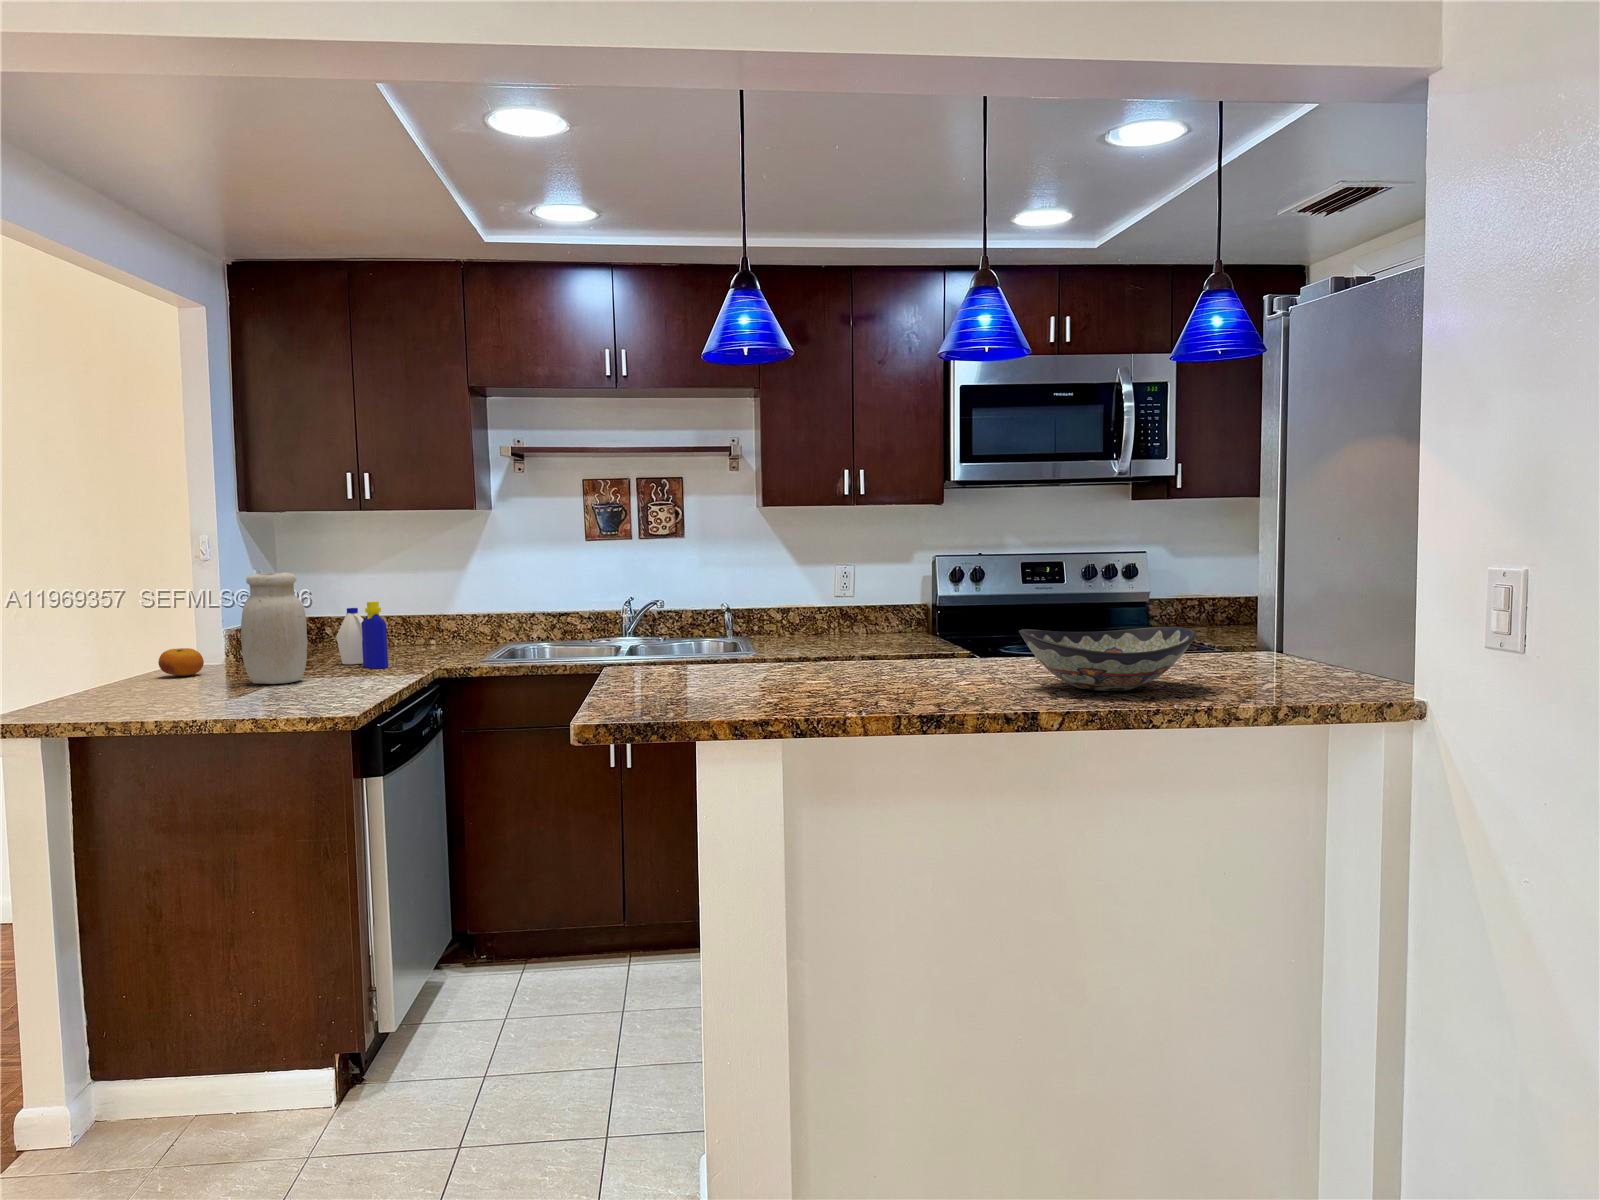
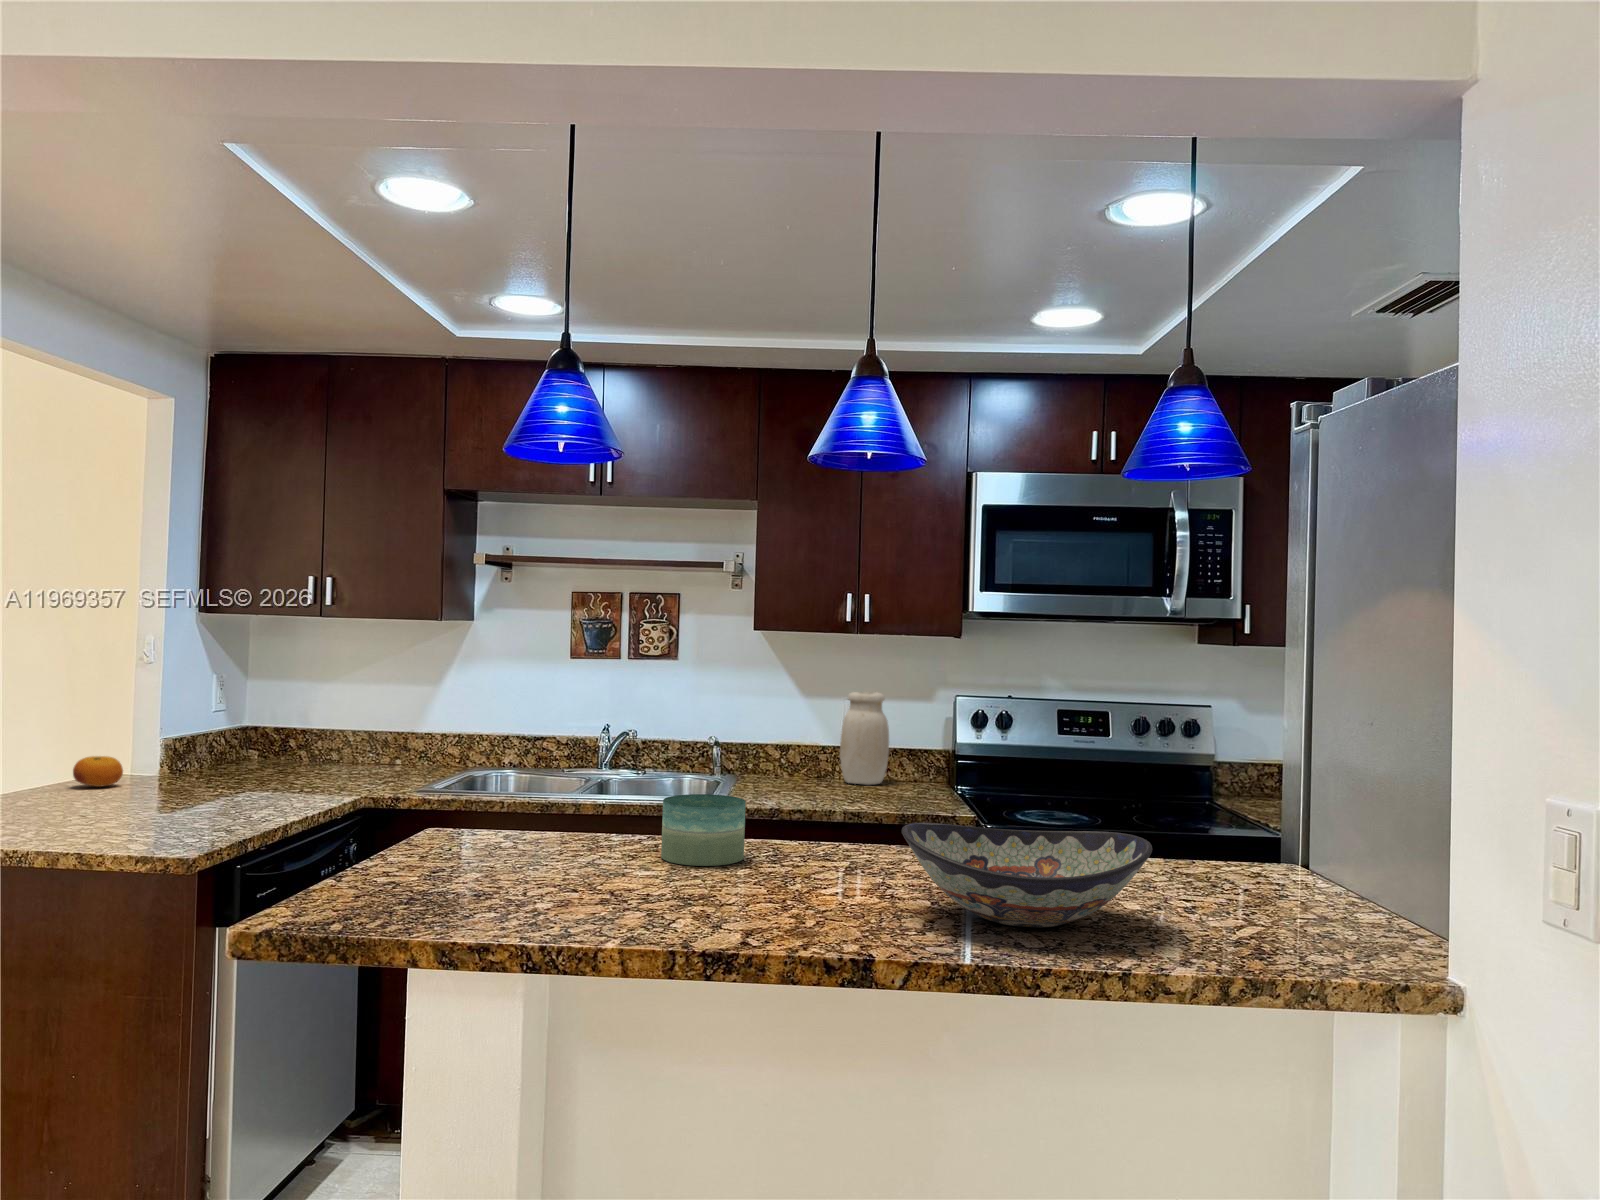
jar: present [241,573,308,684] -> present [840,692,889,785]
bottle: present [336,602,388,668] -> none [271,716,319,791]
candle: none [807,627,871,677] -> present [661,794,746,866]

